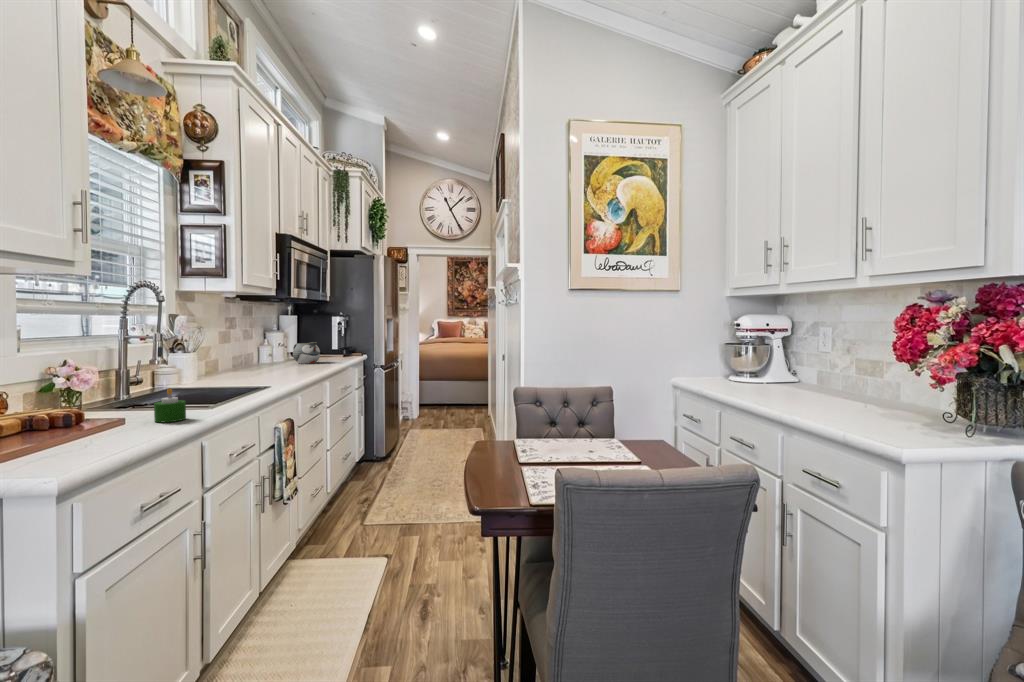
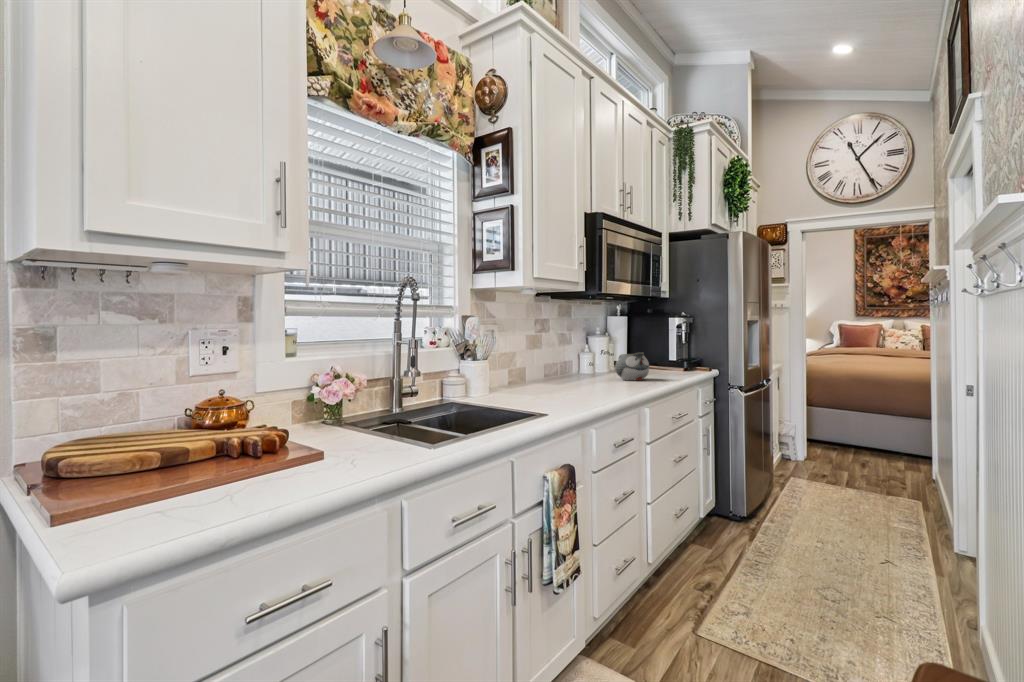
candle: present [154,388,186,422] -> none [389,407,424,450]

